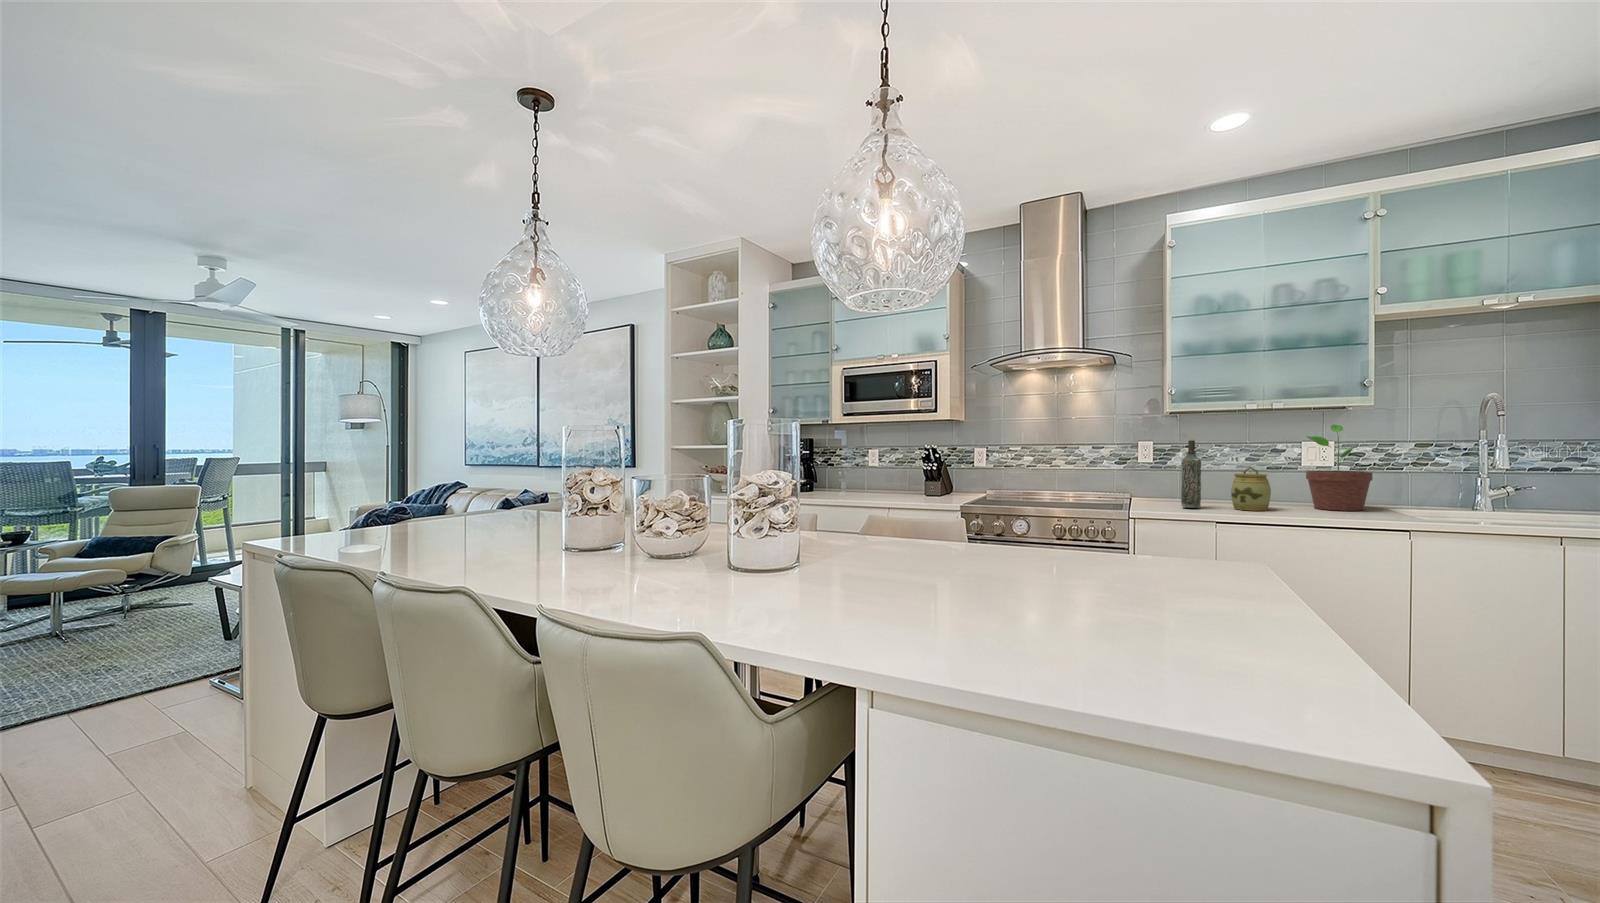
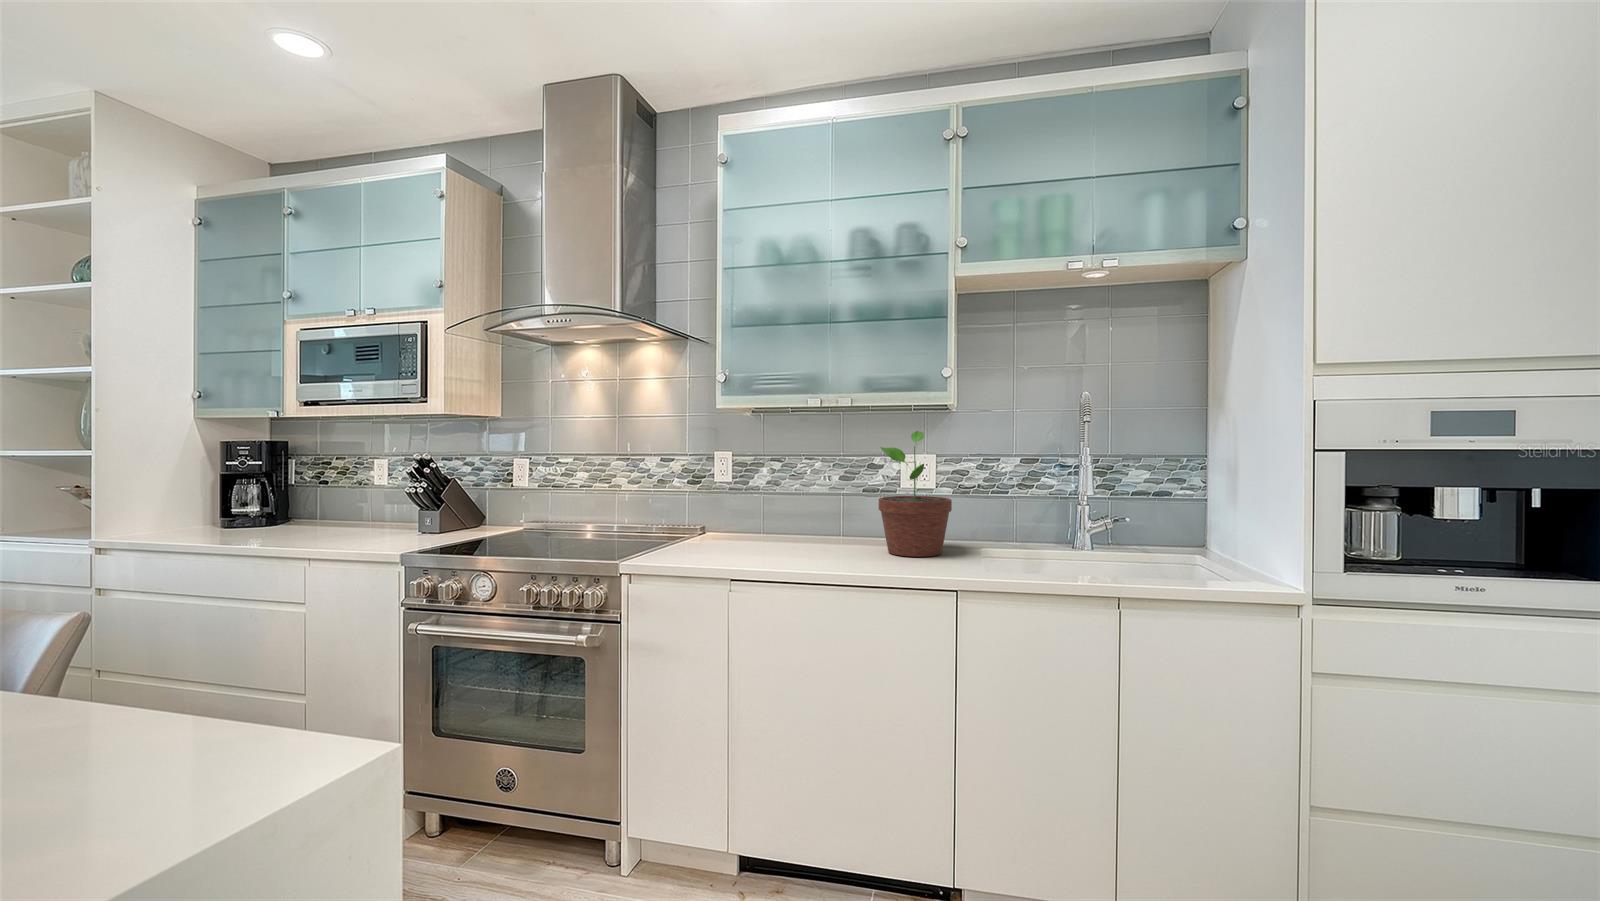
bottle: present [1181,440,1201,508] -> none [717,451,743,556]
jar: present [1231,467,1271,511] -> none [779,492,829,560]

